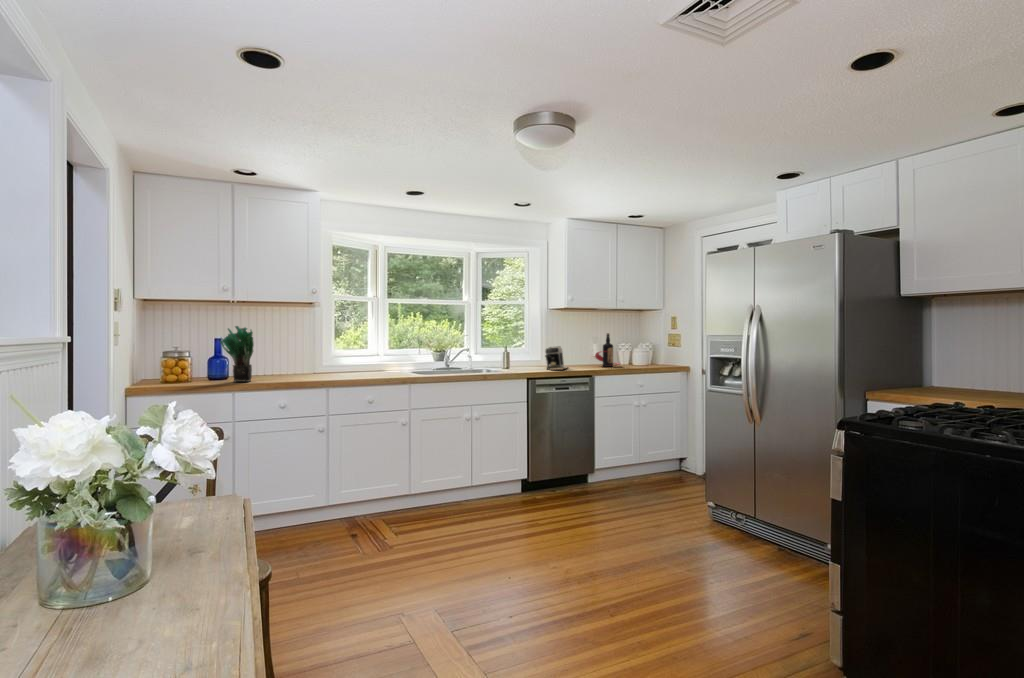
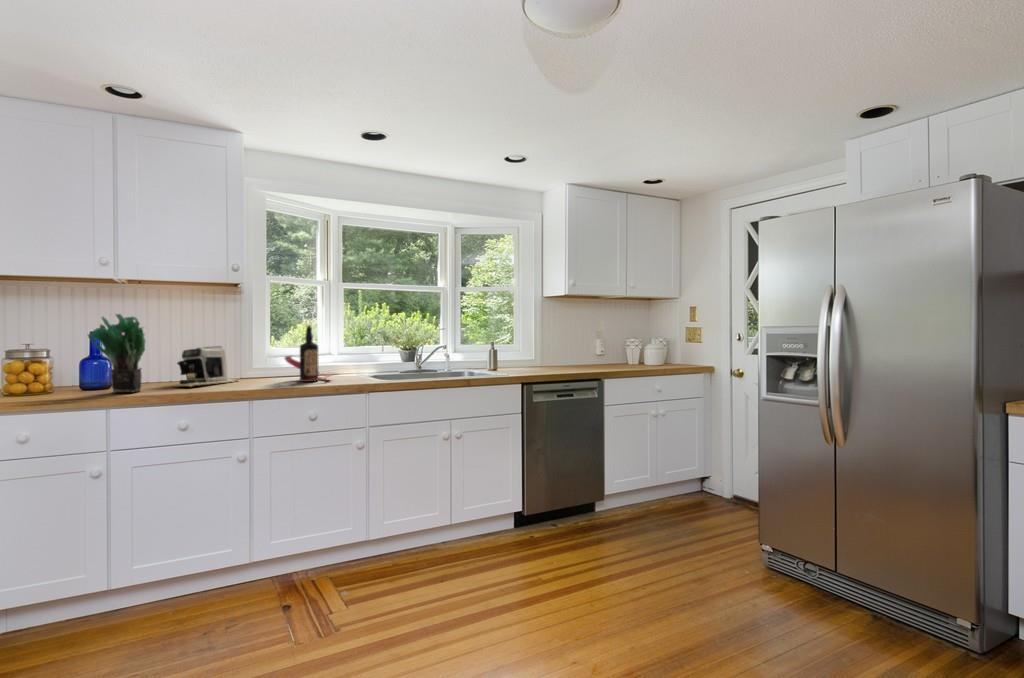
bottle: present [595,333,620,367] -> present [285,325,332,382]
coffee maker: present [545,346,568,370] -> present [177,346,237,387]

